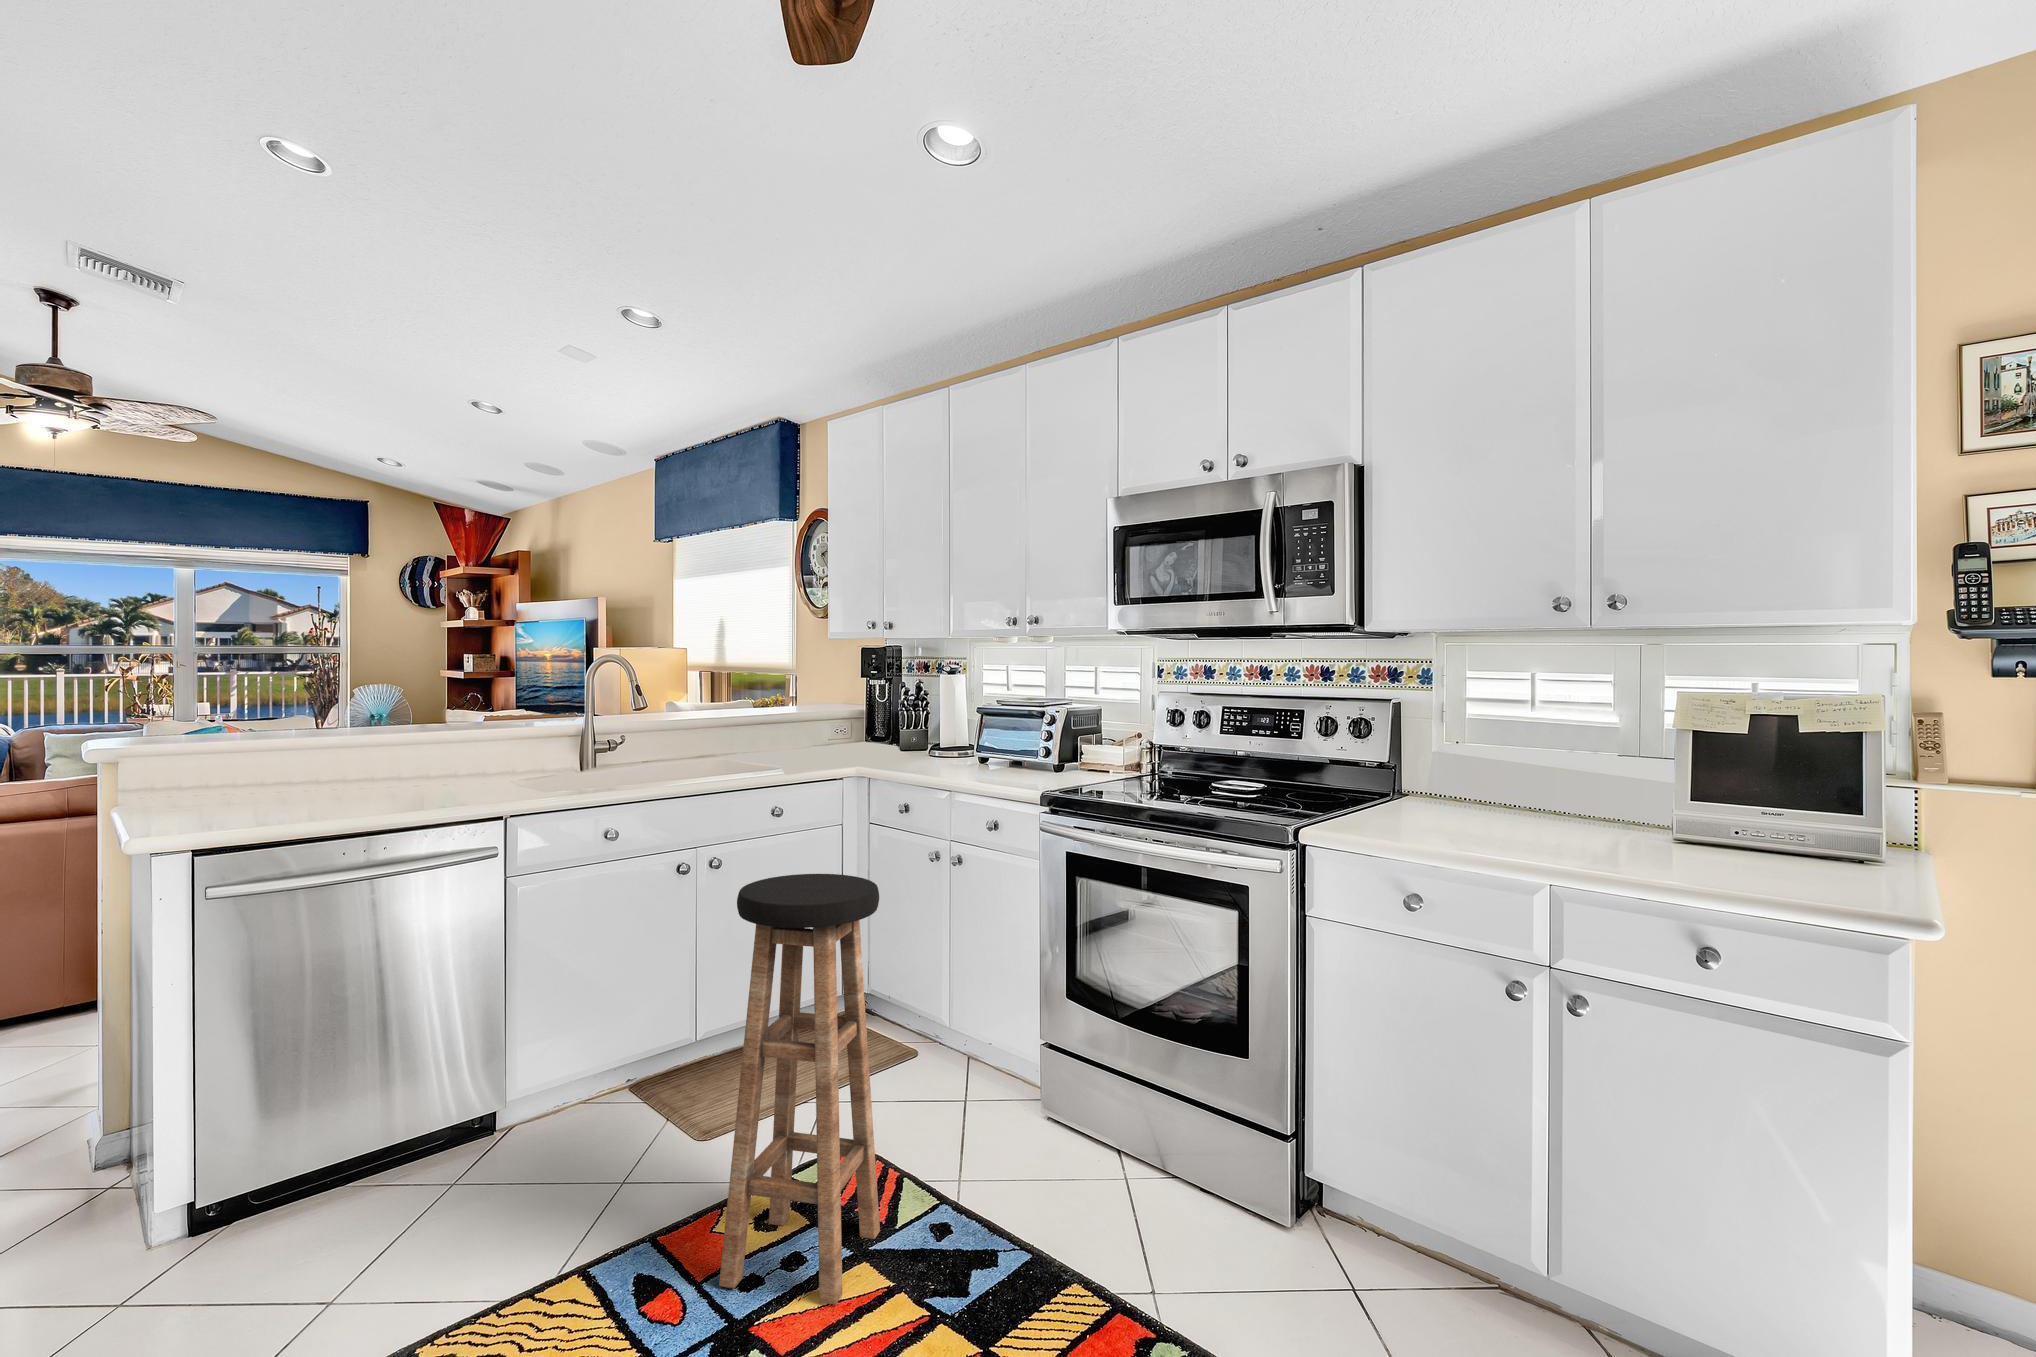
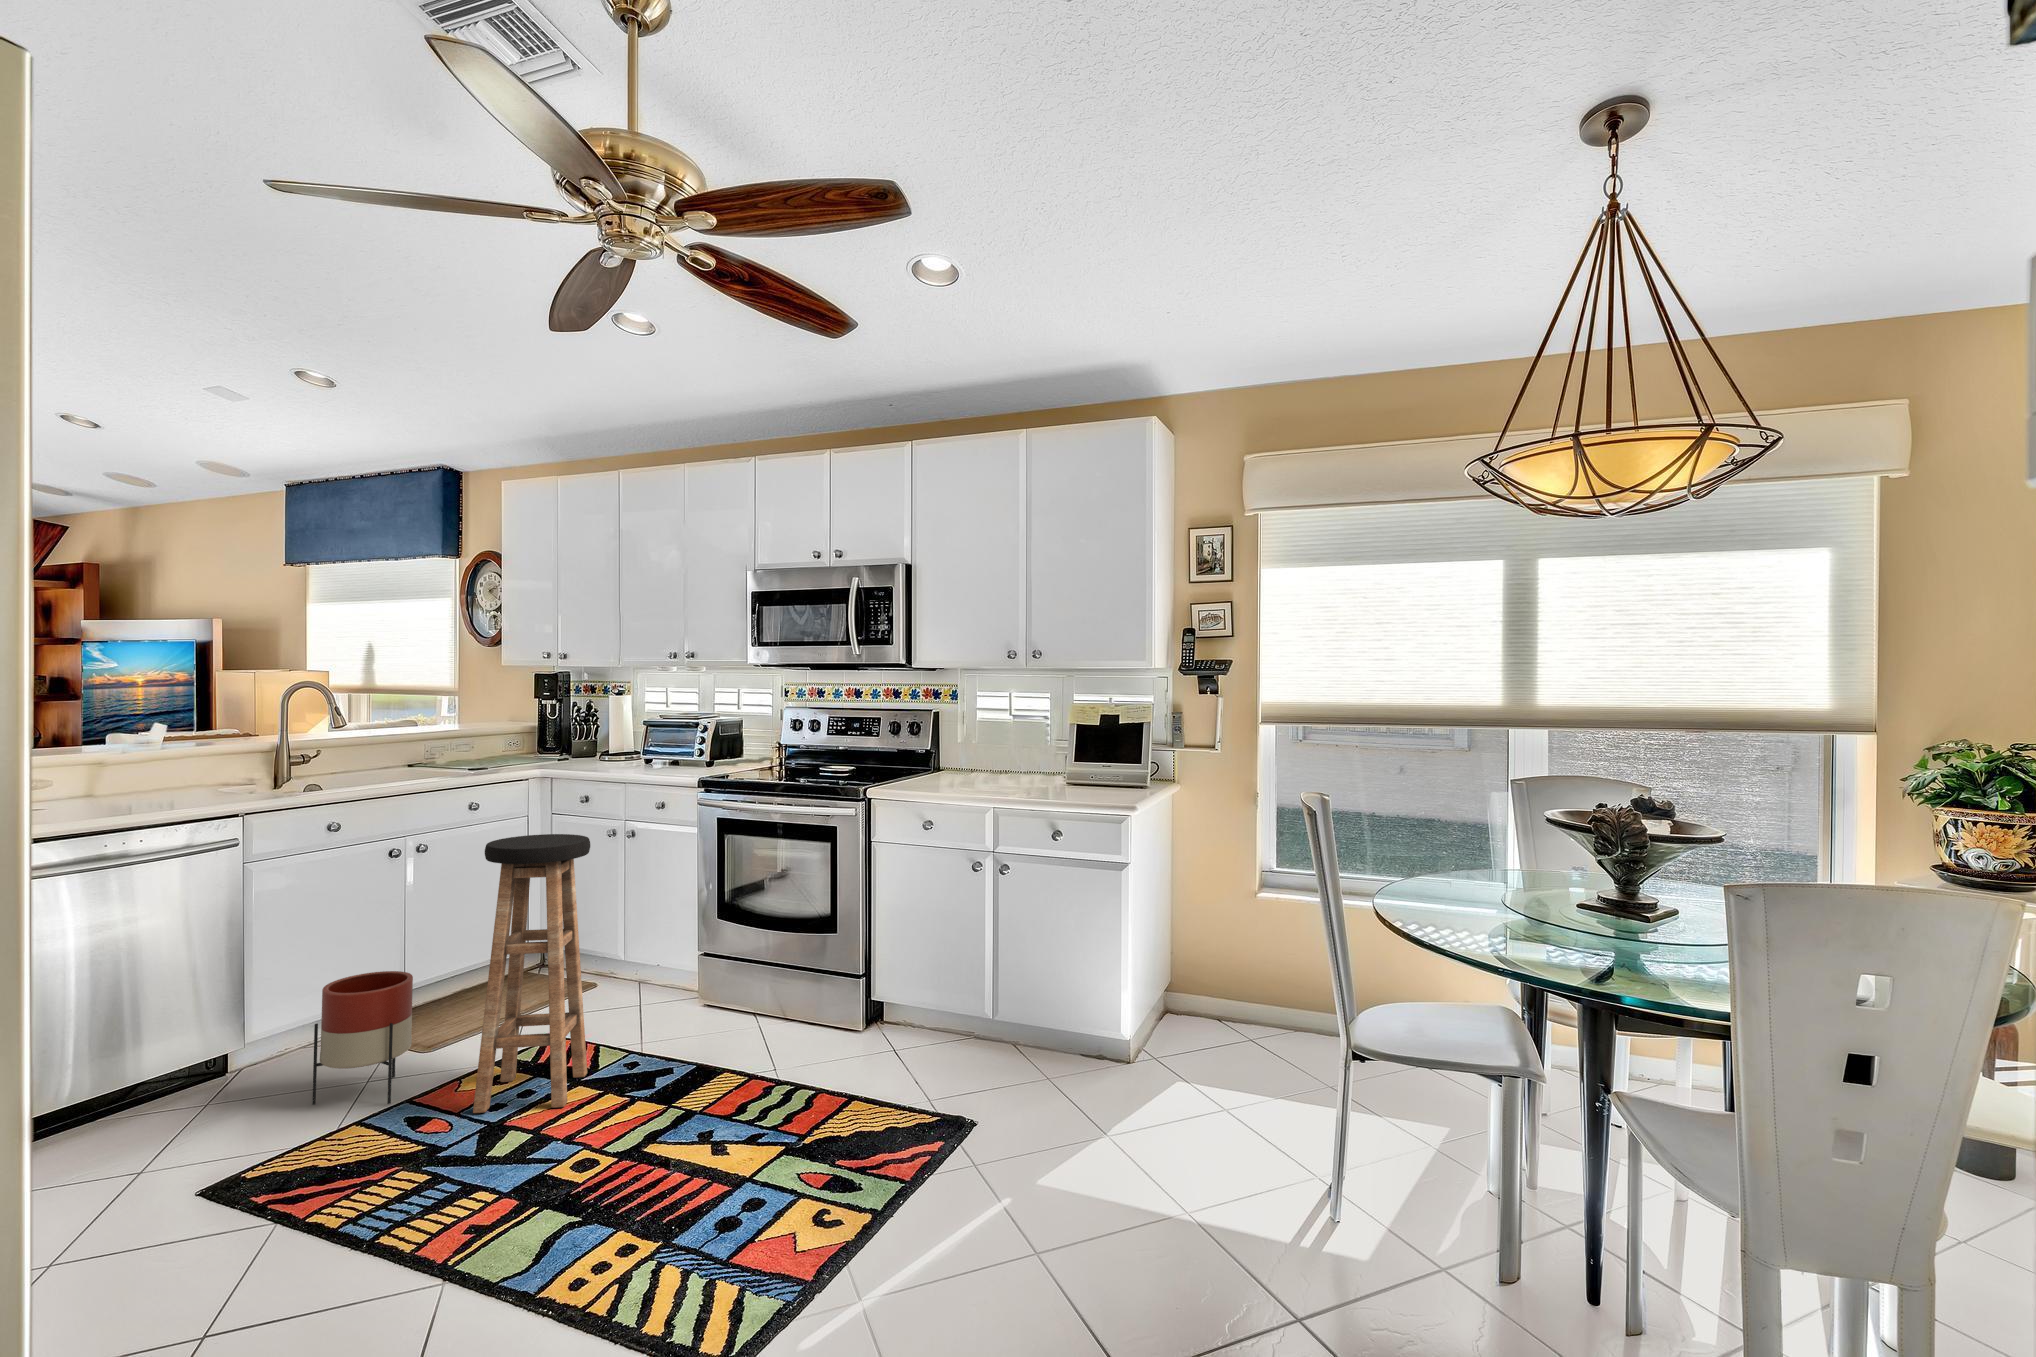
planter: none [551,1040,668,1236] -> present [312,971,413,1105]

